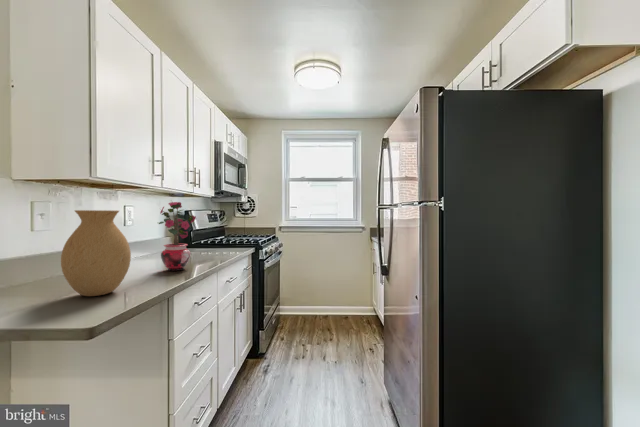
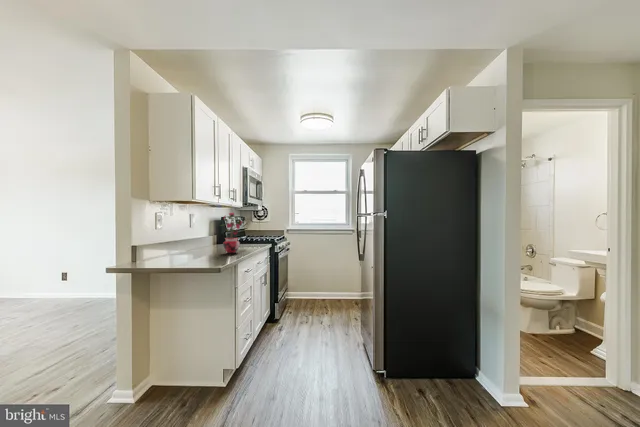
vase: present [61,210,131,296] -> none [187,218,218,262]

